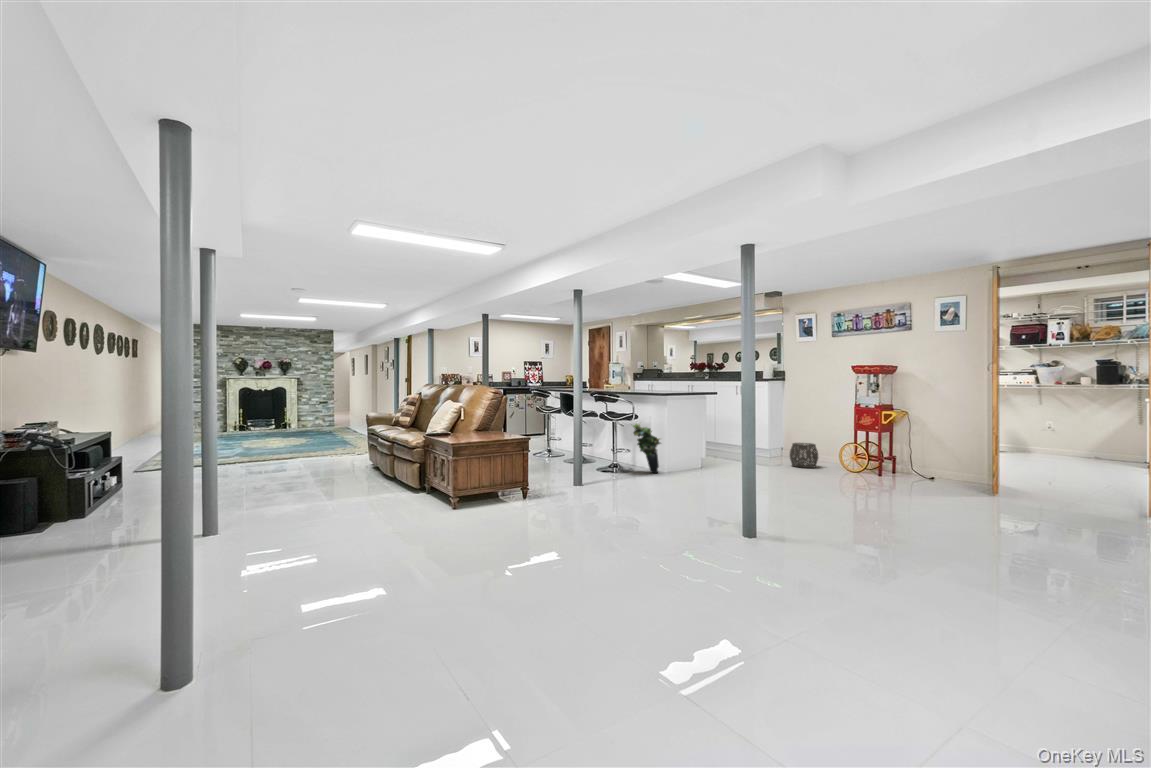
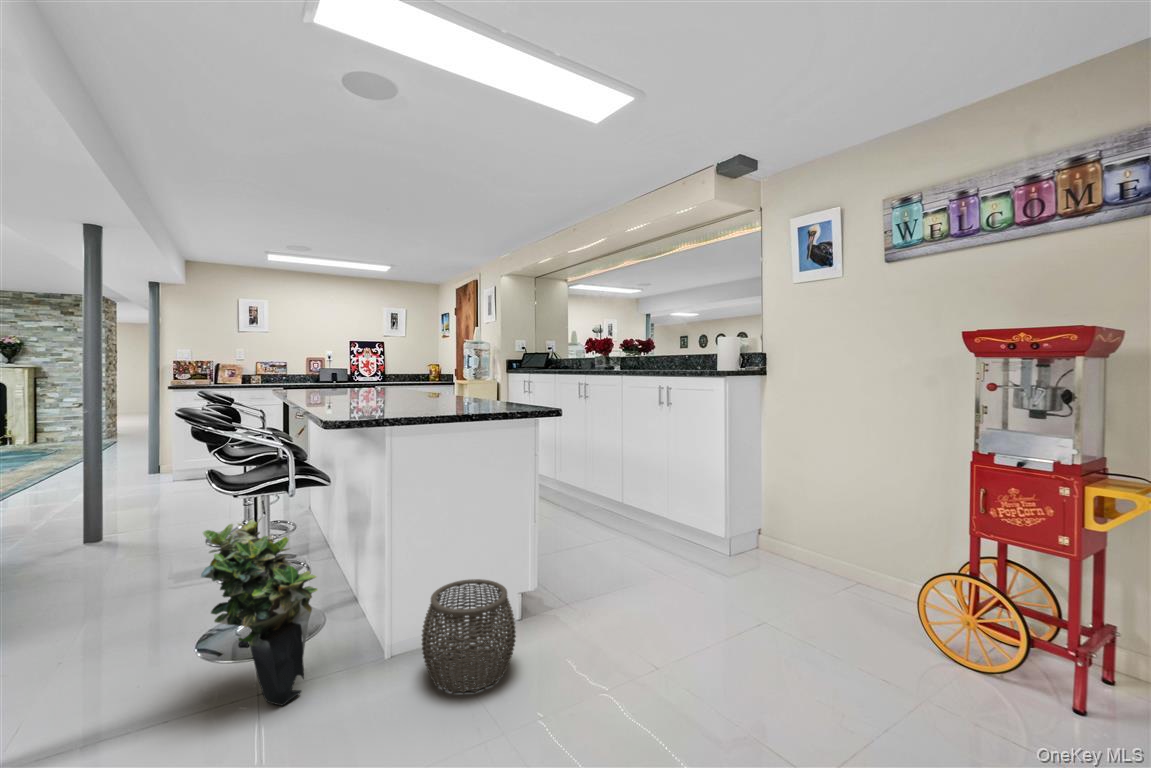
woven basket: present [790,443,818,468] -> present [422,579,516,693]

